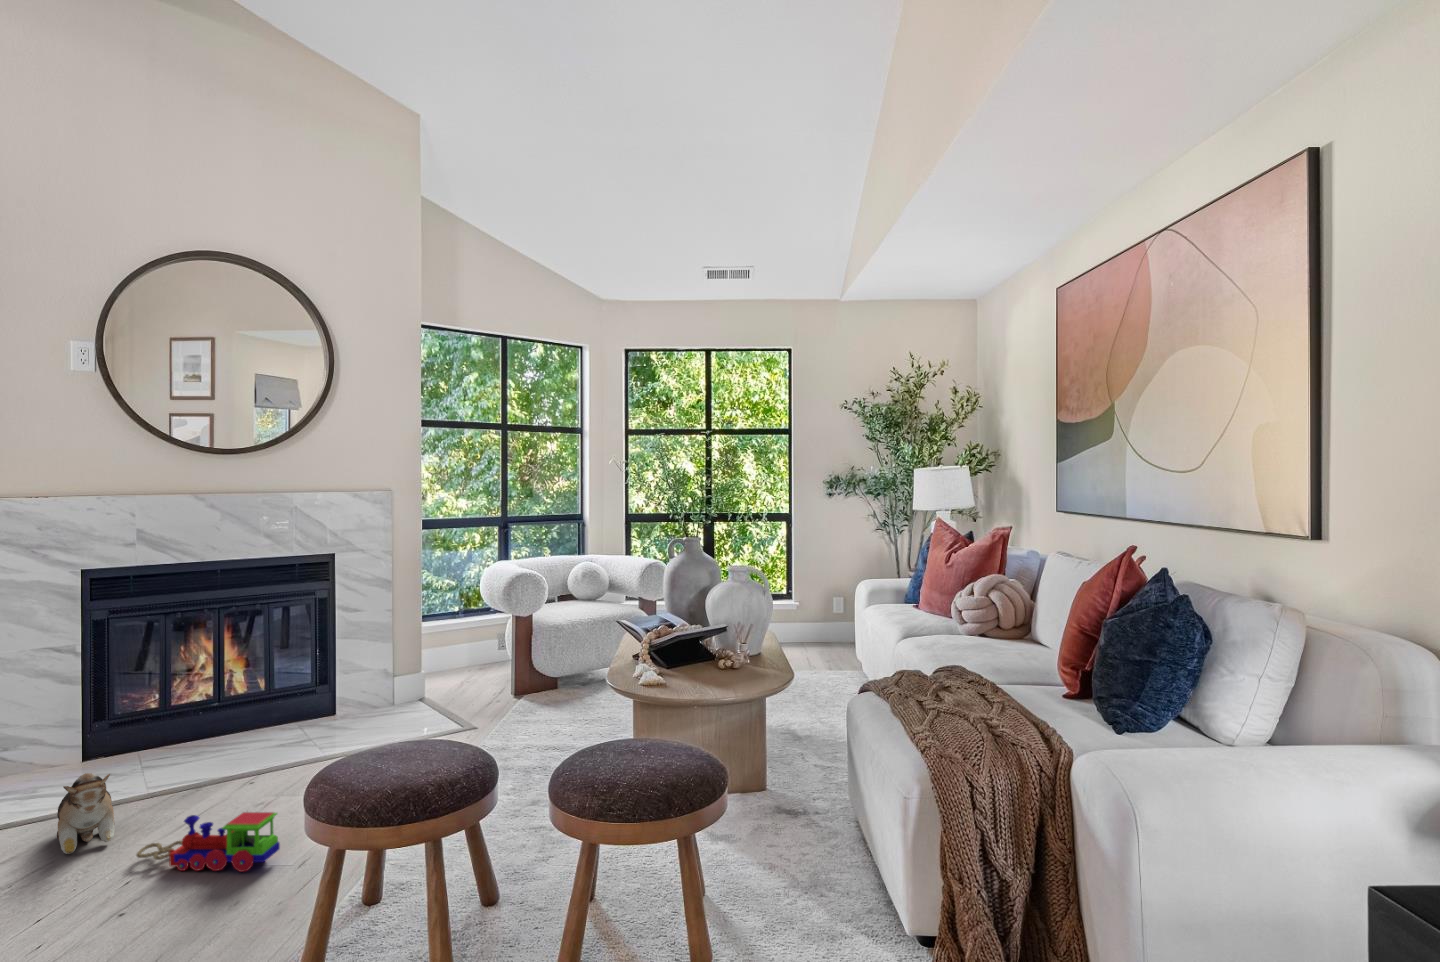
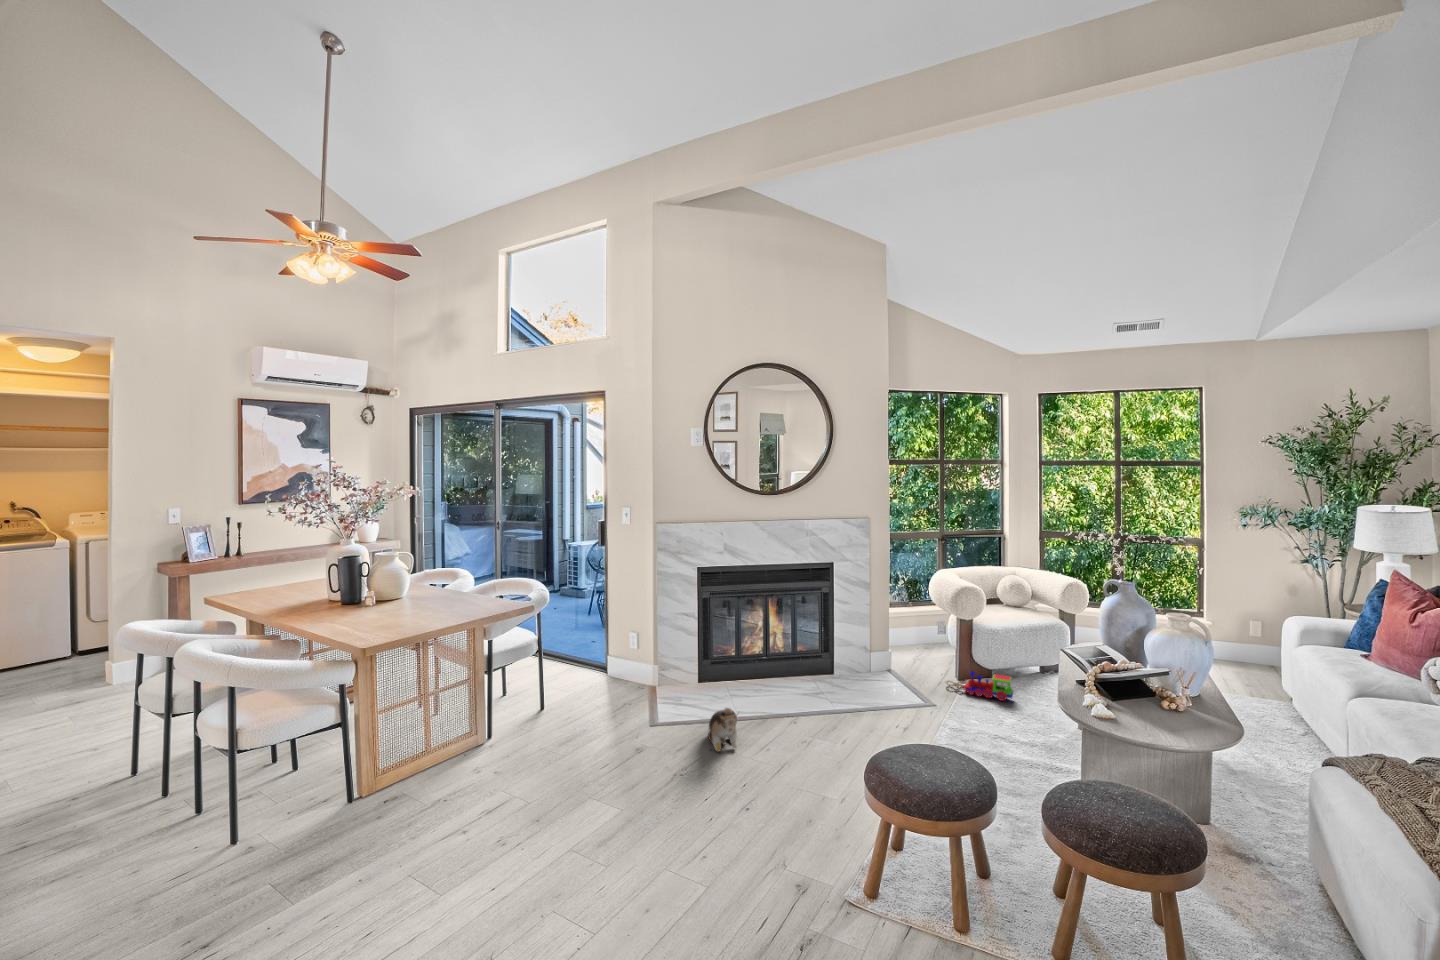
toy train: present [136,812,280,872] -> present [946,671,1013,701]

